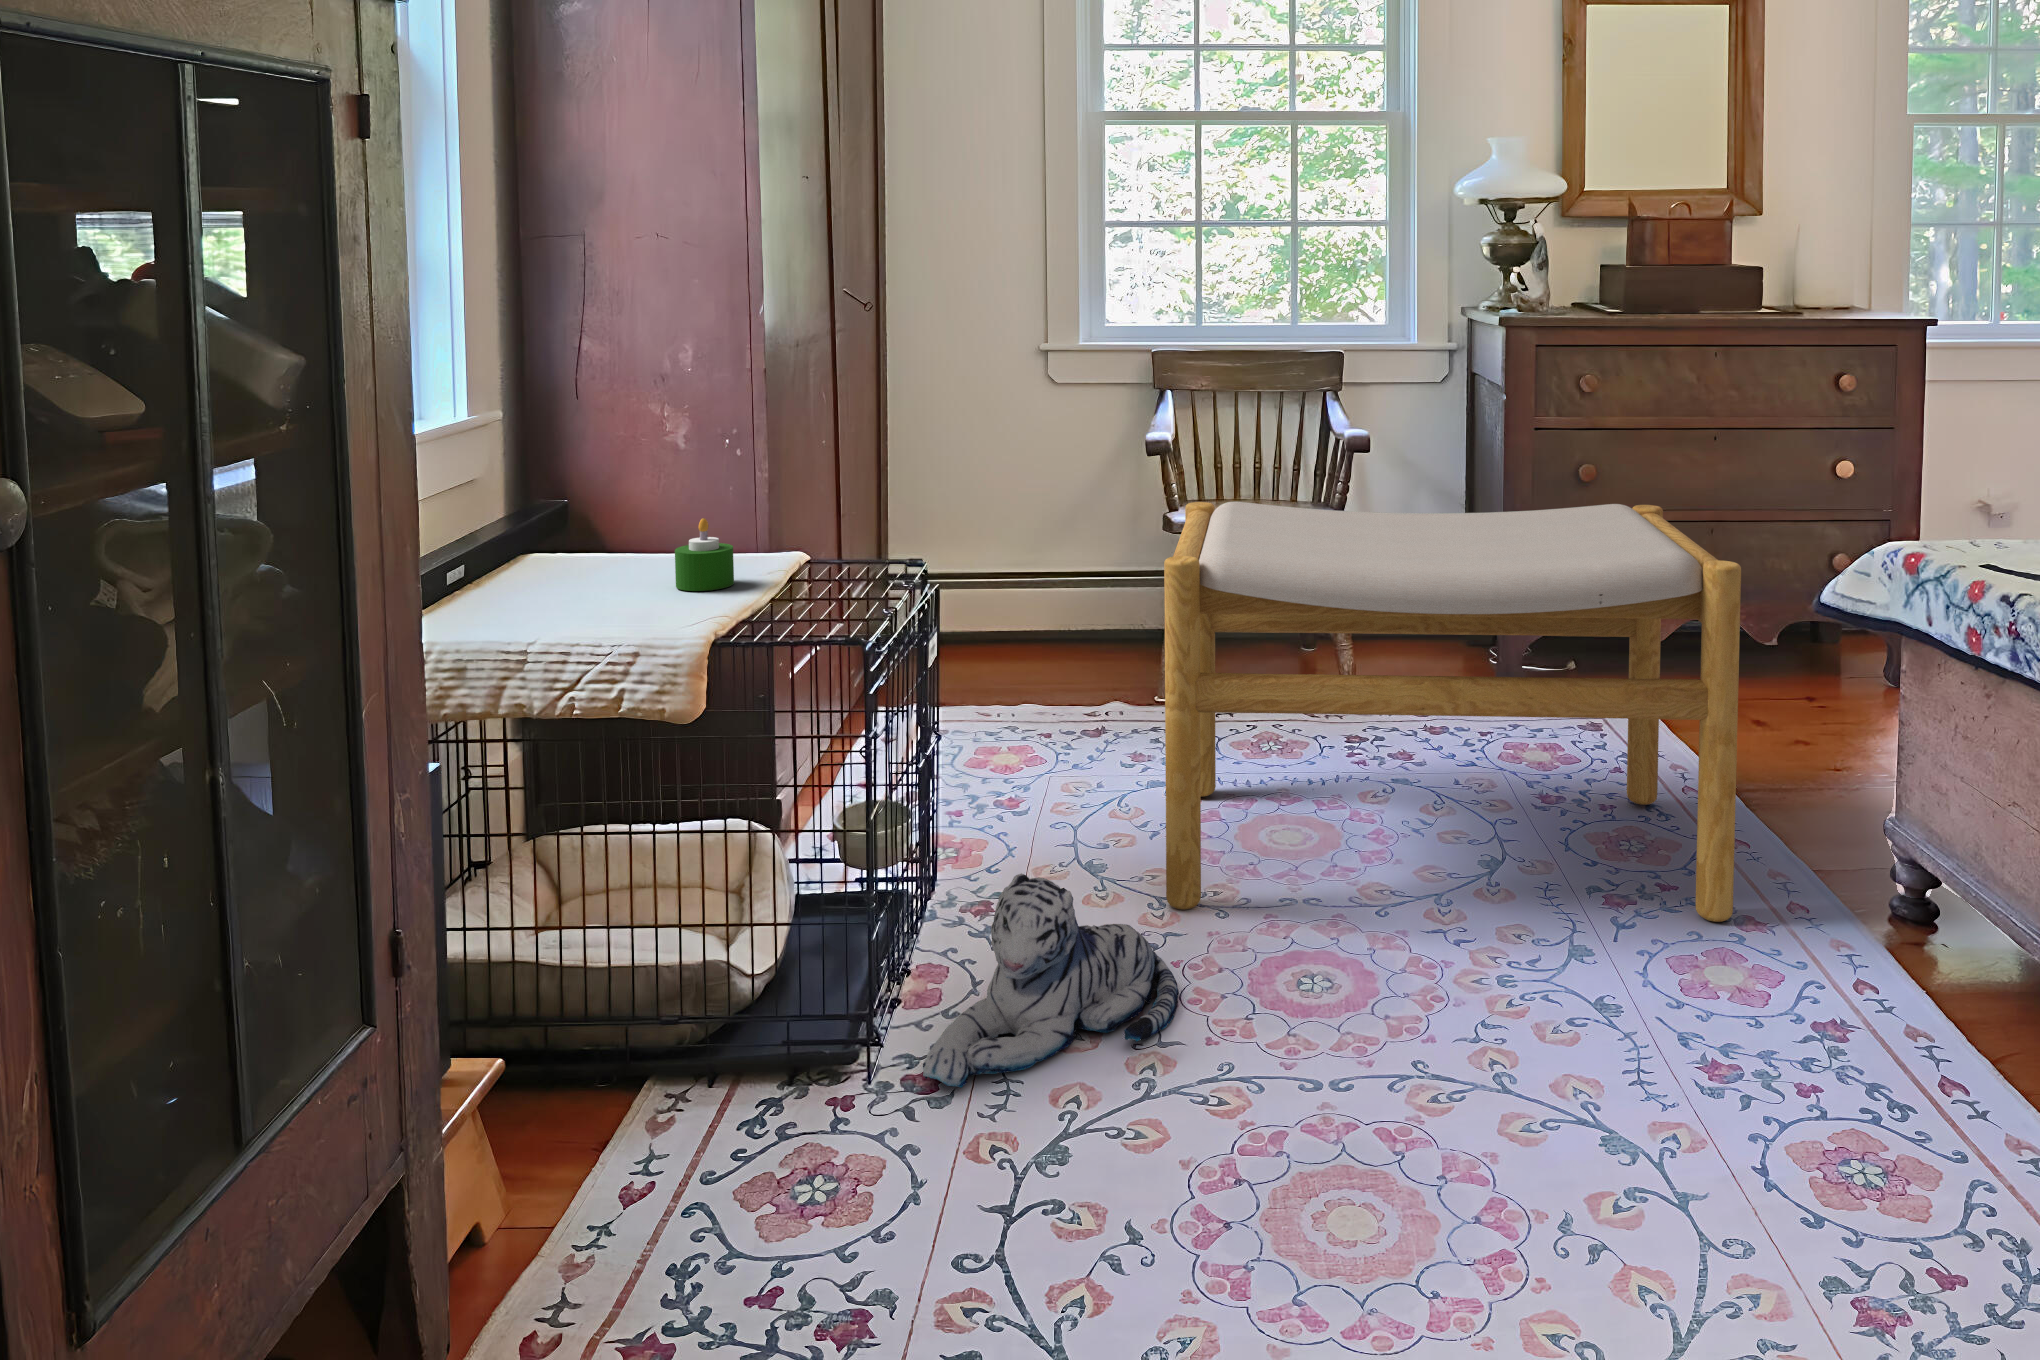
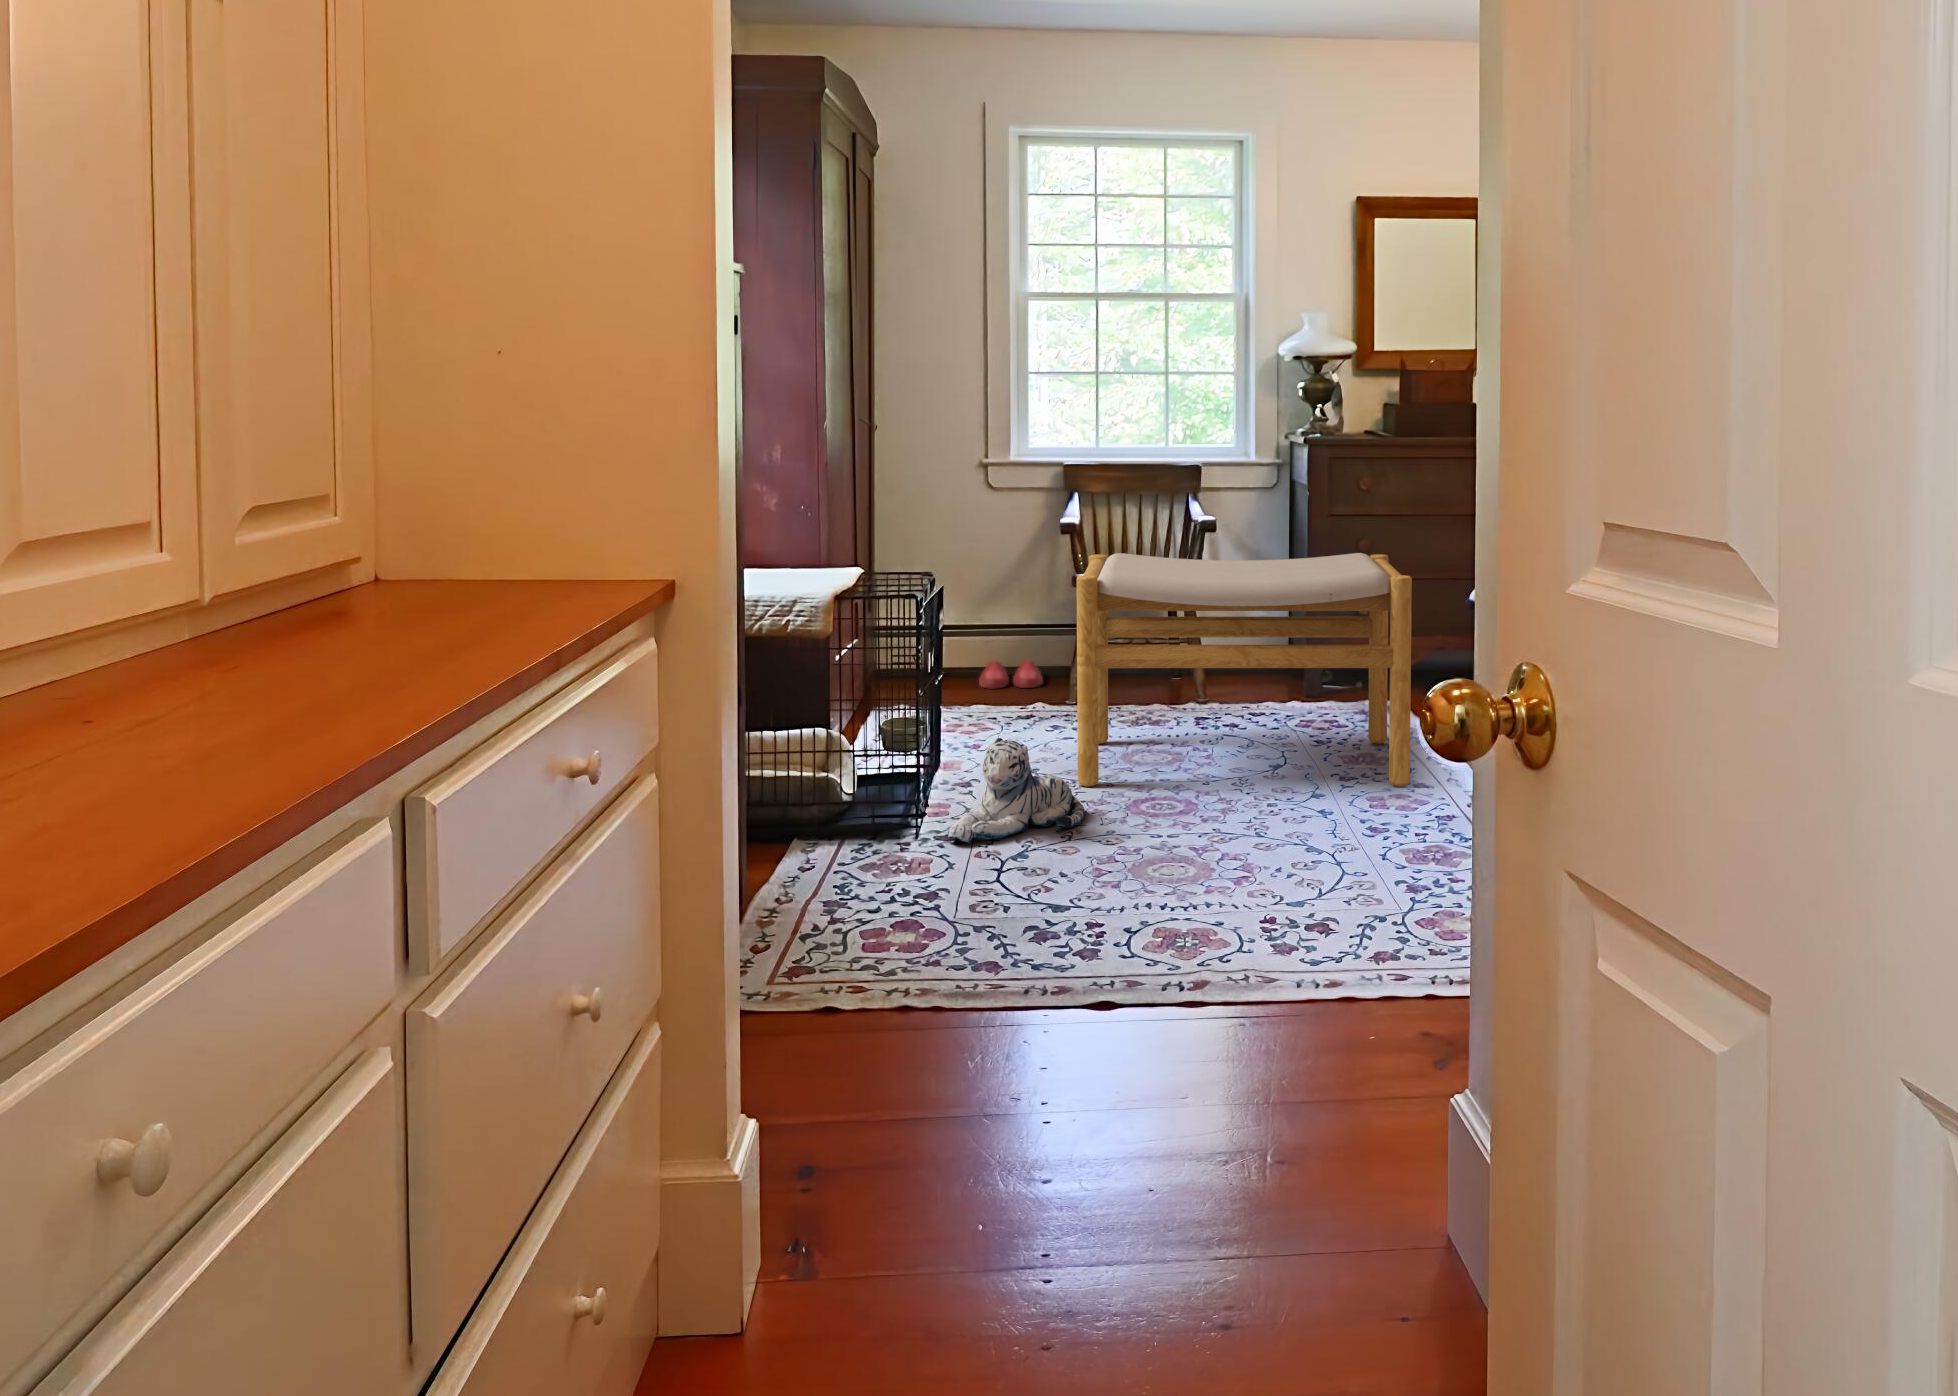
candle: present [675,518,734,591] -> none [792,549,826,590]
slippers: none [1032,625,1122,670] -> present [979,661,1043,689]

